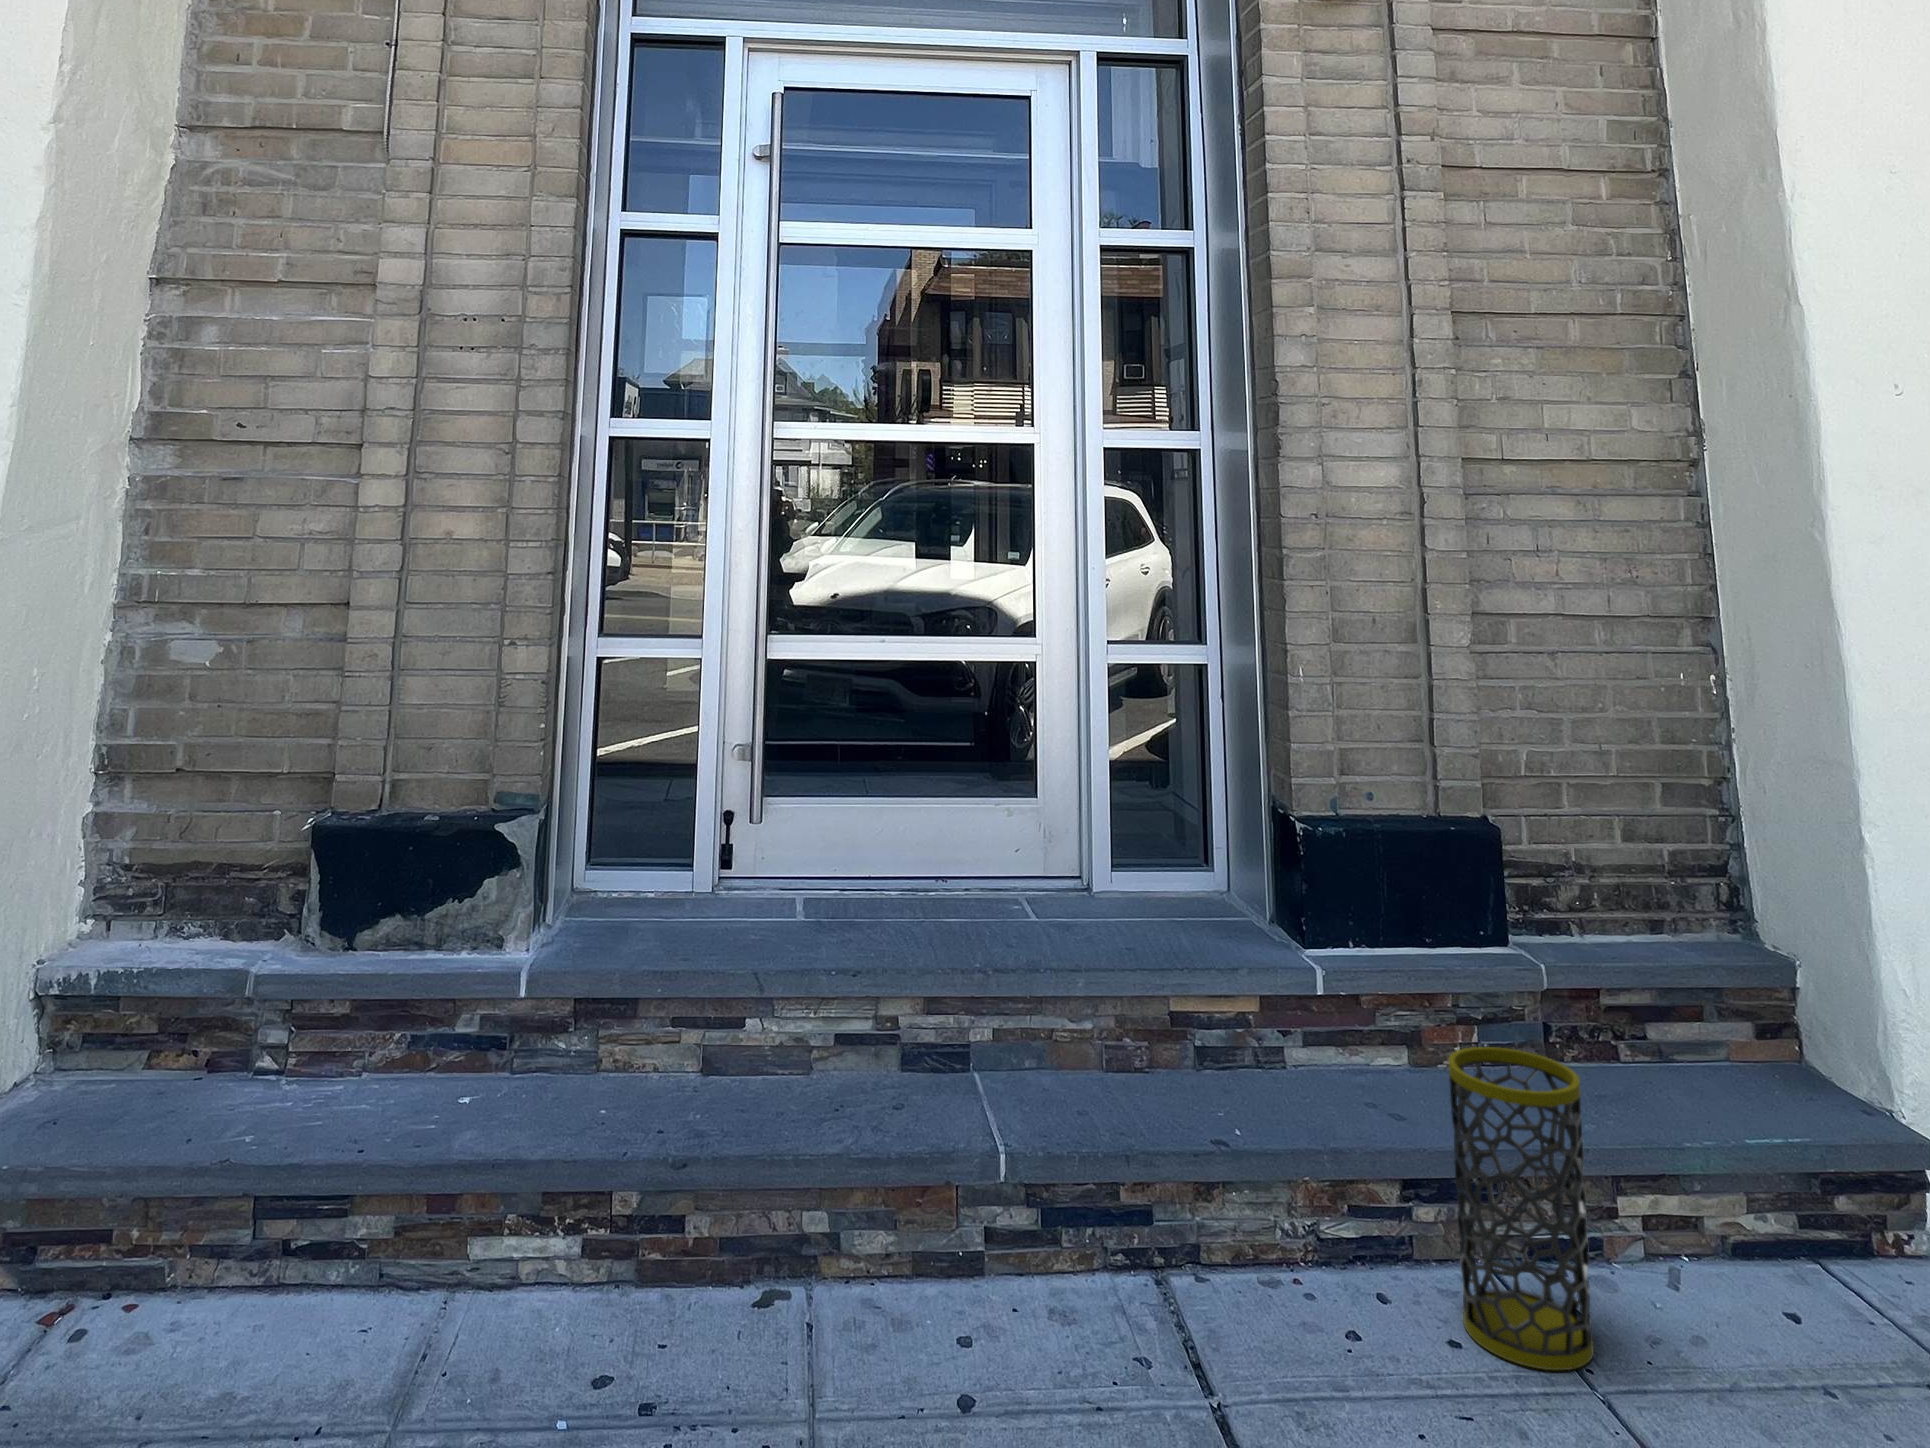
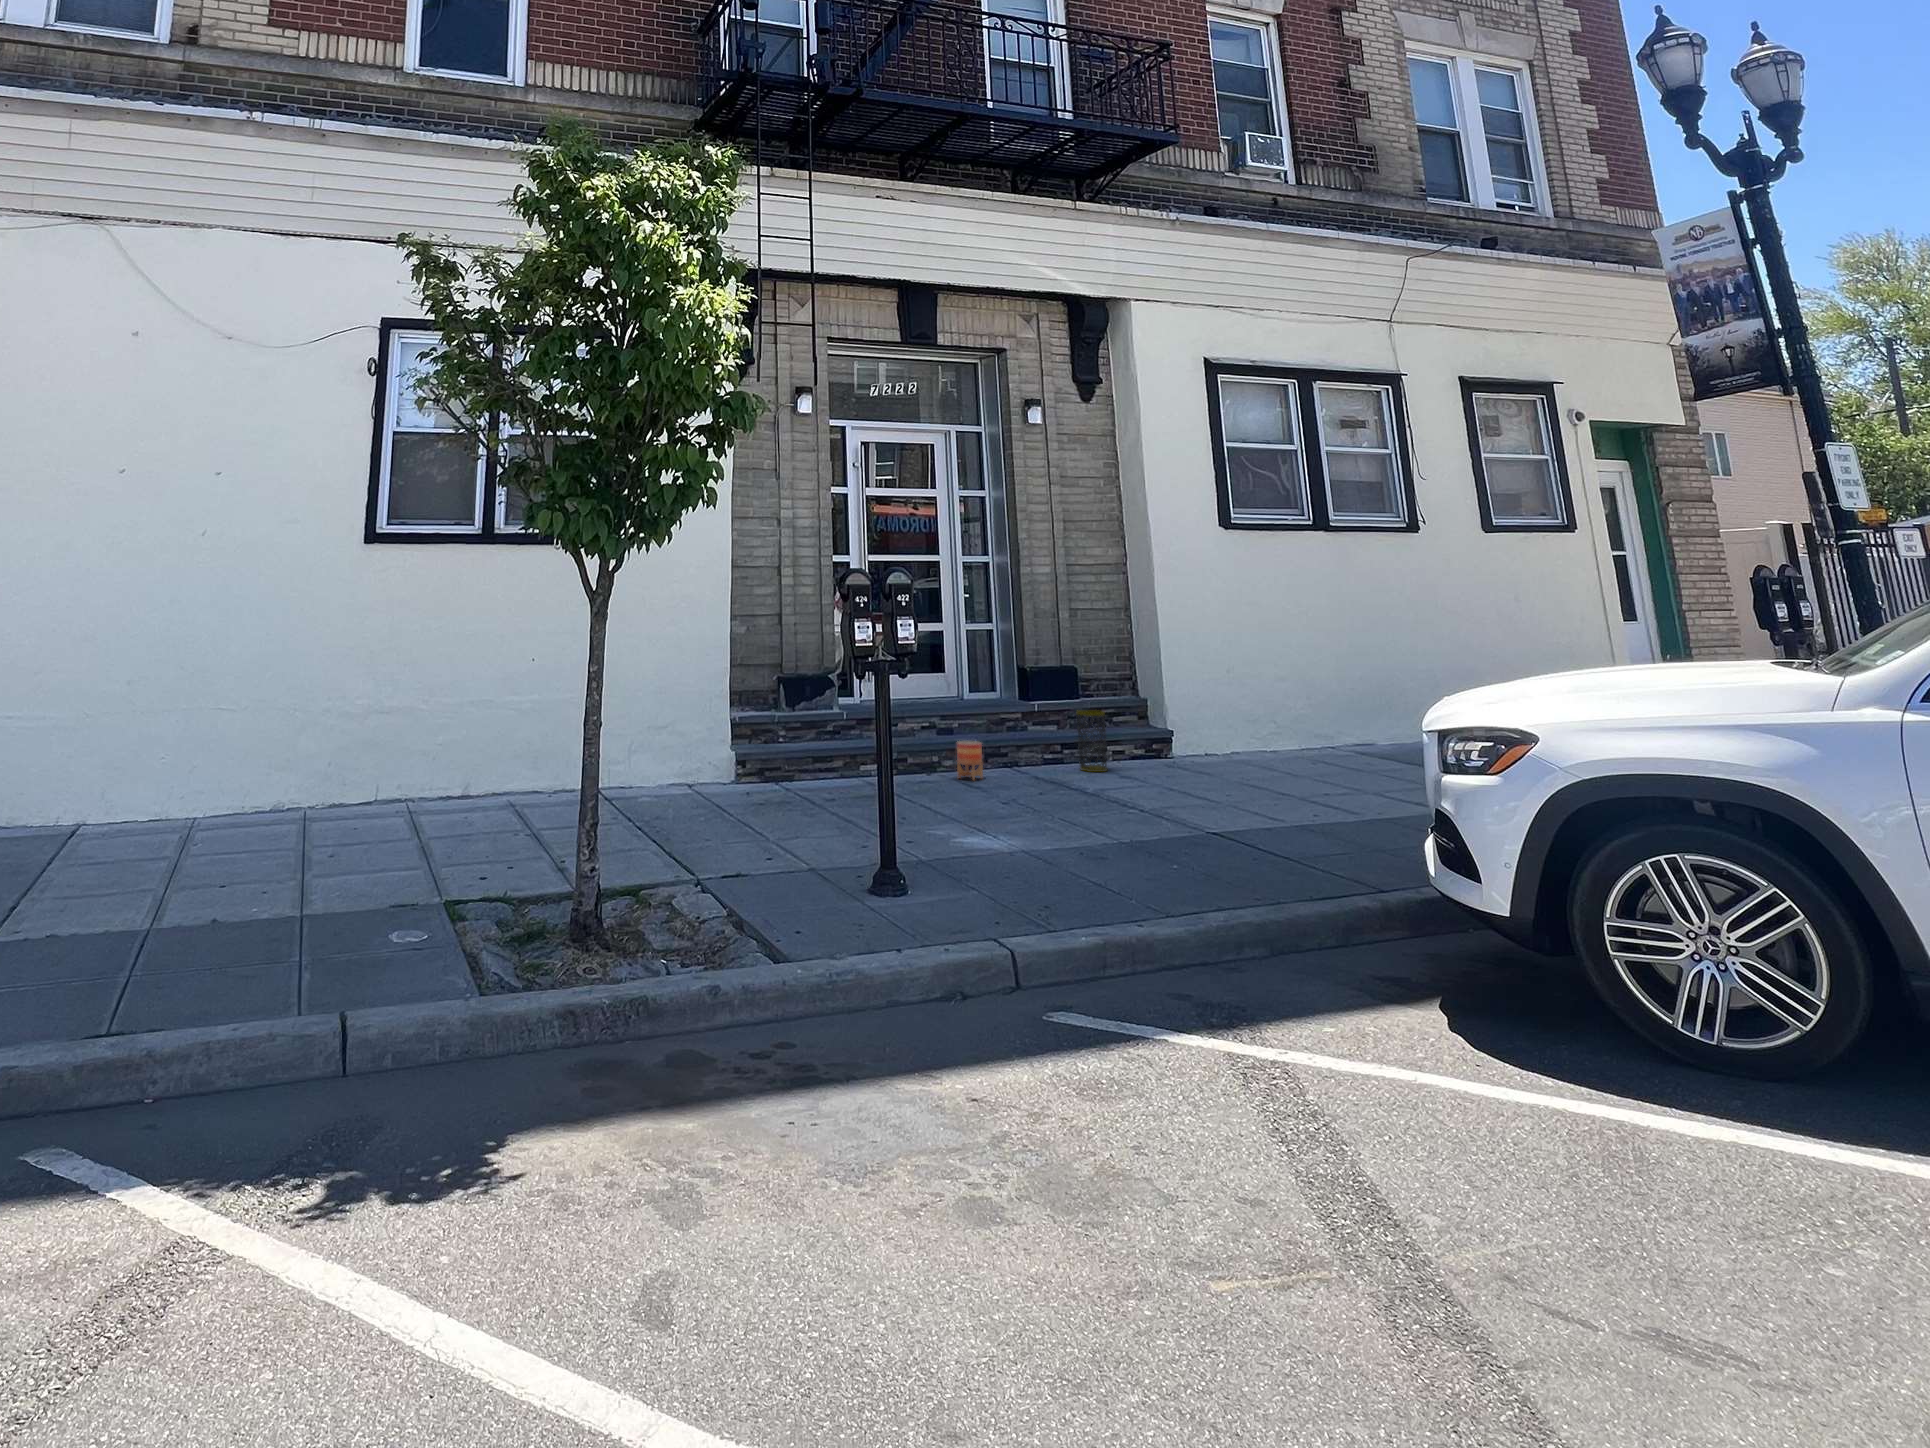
planter: none [847,1172,961,1398] -> present [957,741,983,780]

